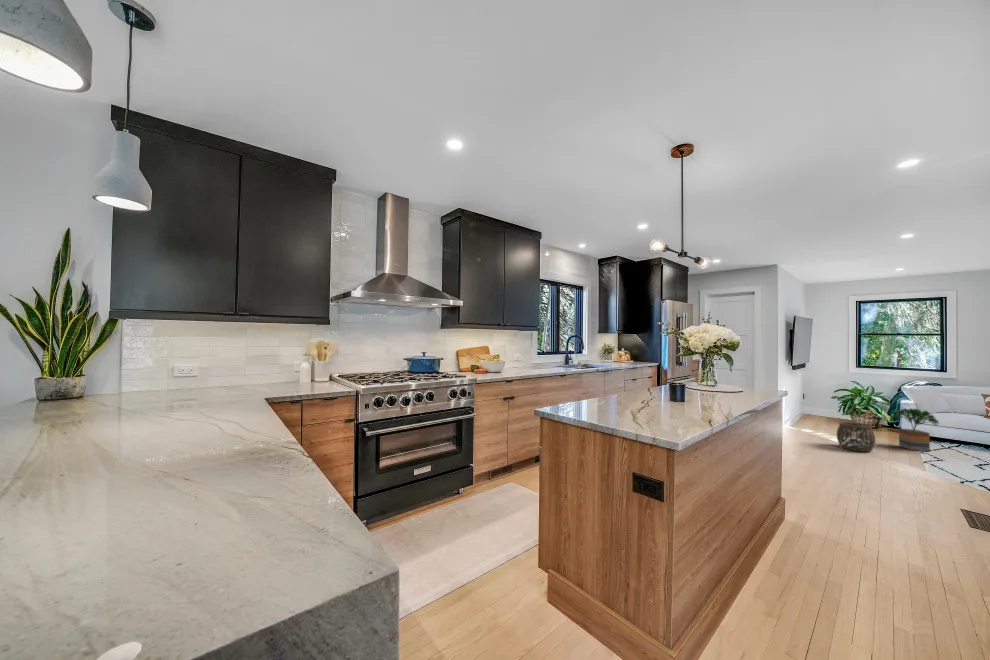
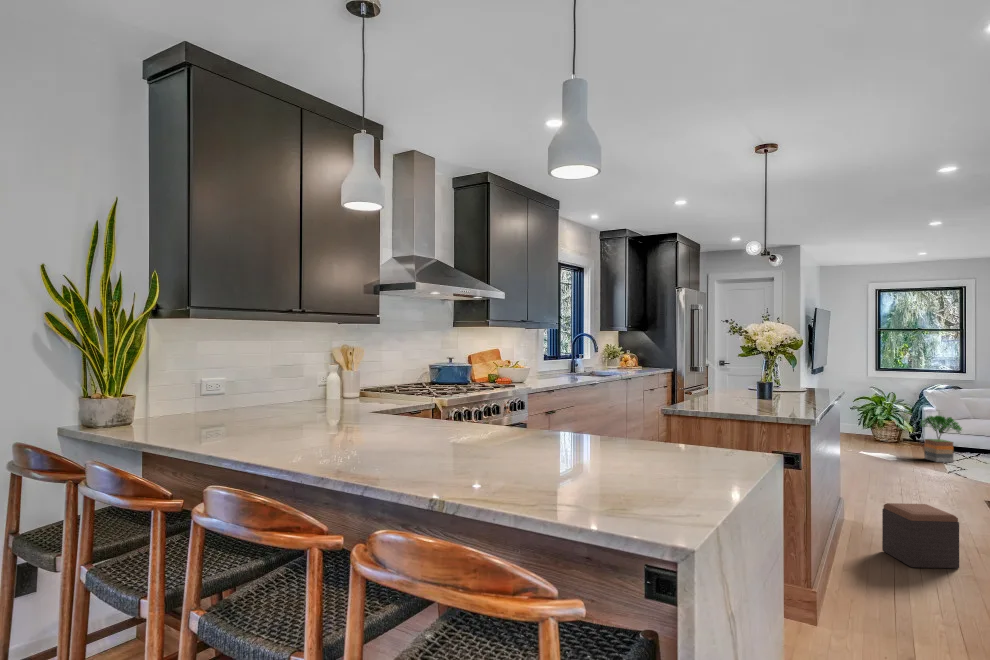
woven basket: present [837,422,875,452] -> none [865,434,905,467]
footstool: none [822,495,907,571] -> present [882,503,959,569]

